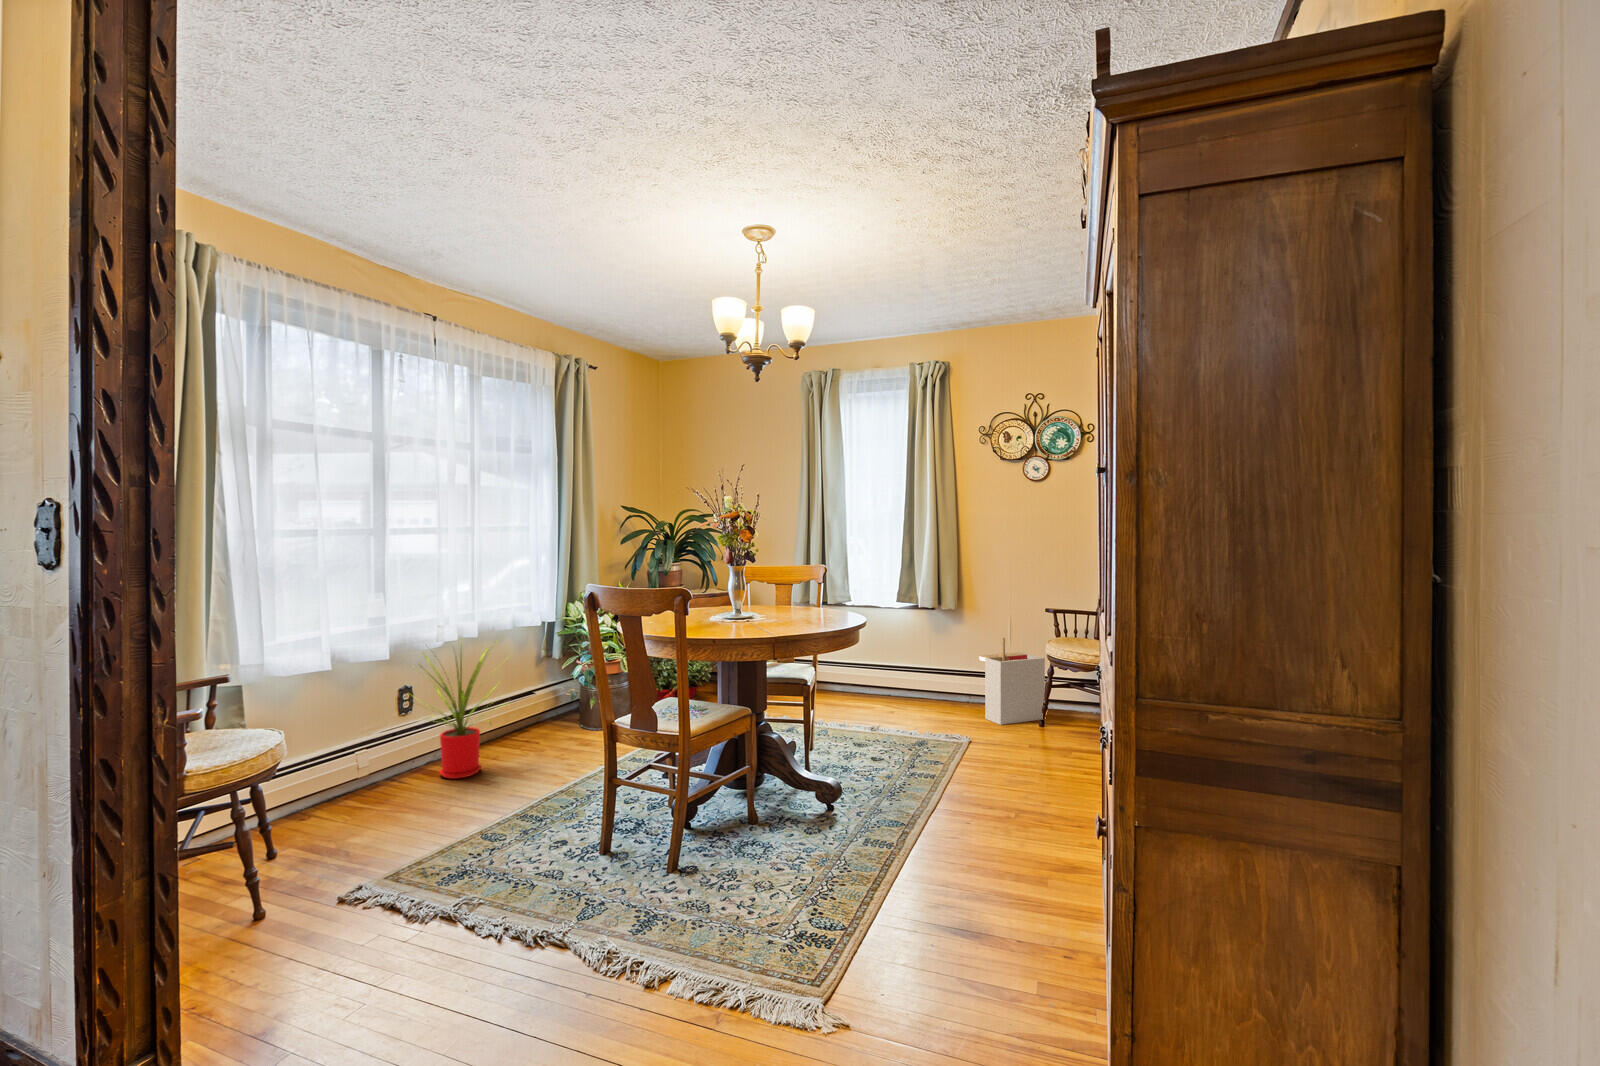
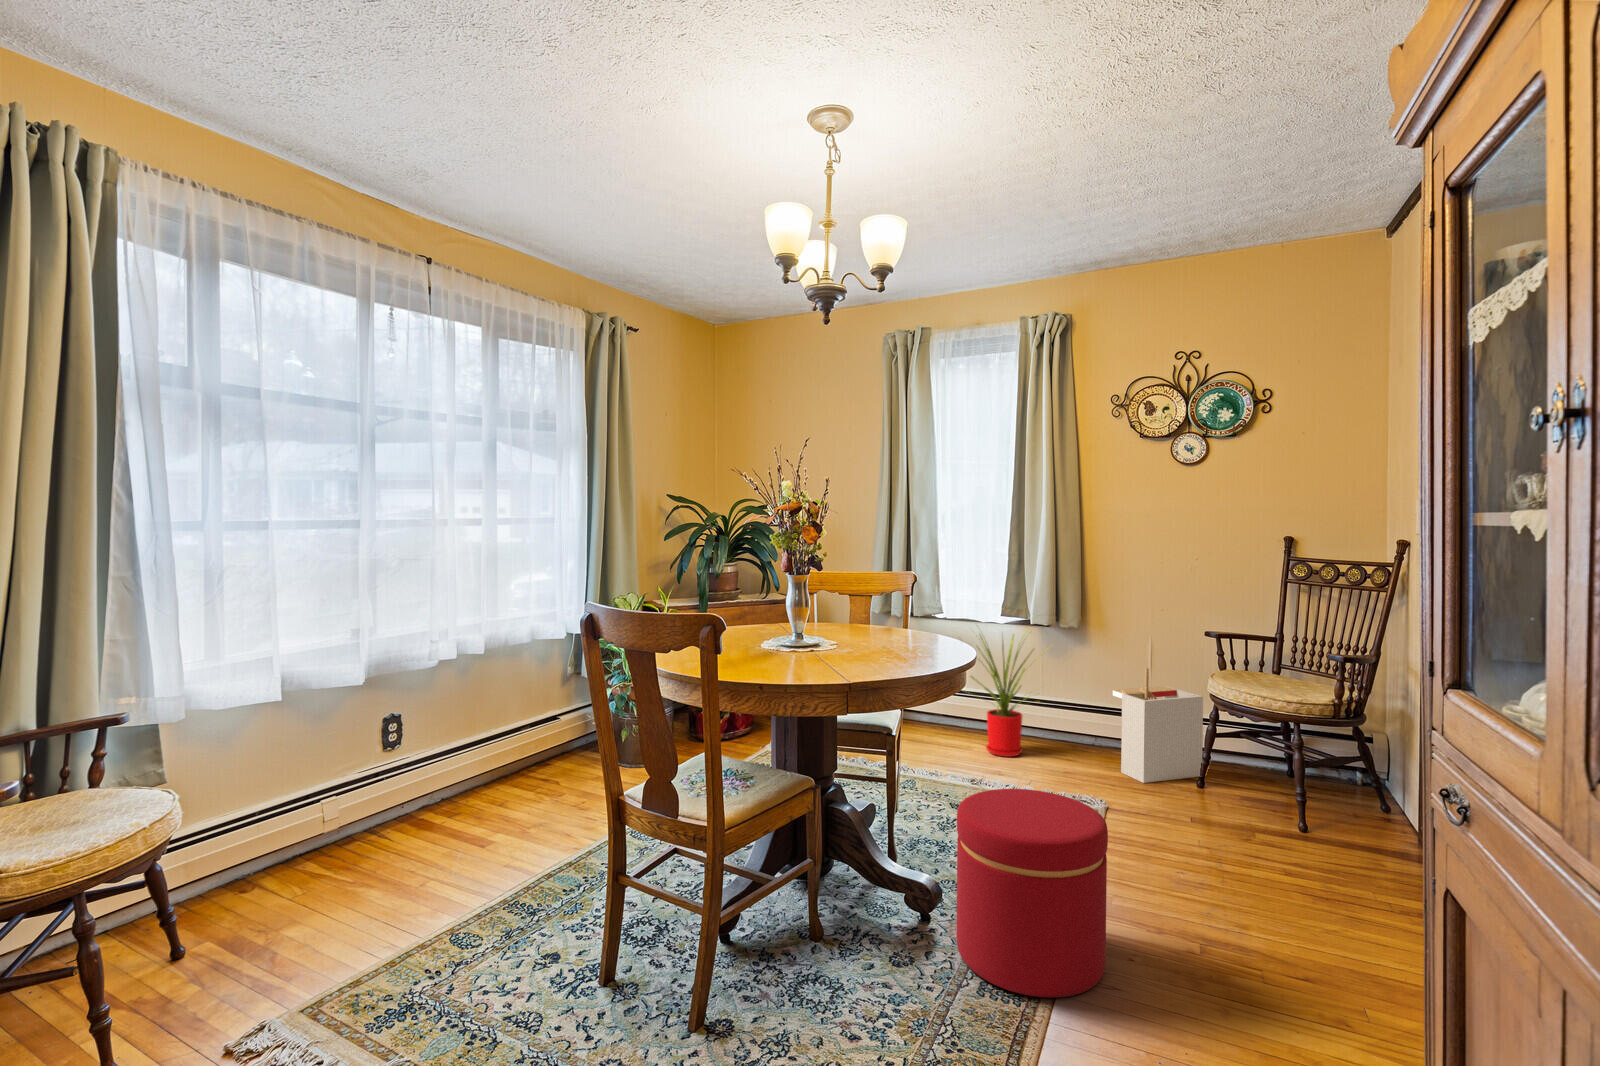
house plant: present [409,641,499,779] -> present [971,634,1032,757]
ottoman: none [851,714,951,845] -> present [957,789,1108,998]

